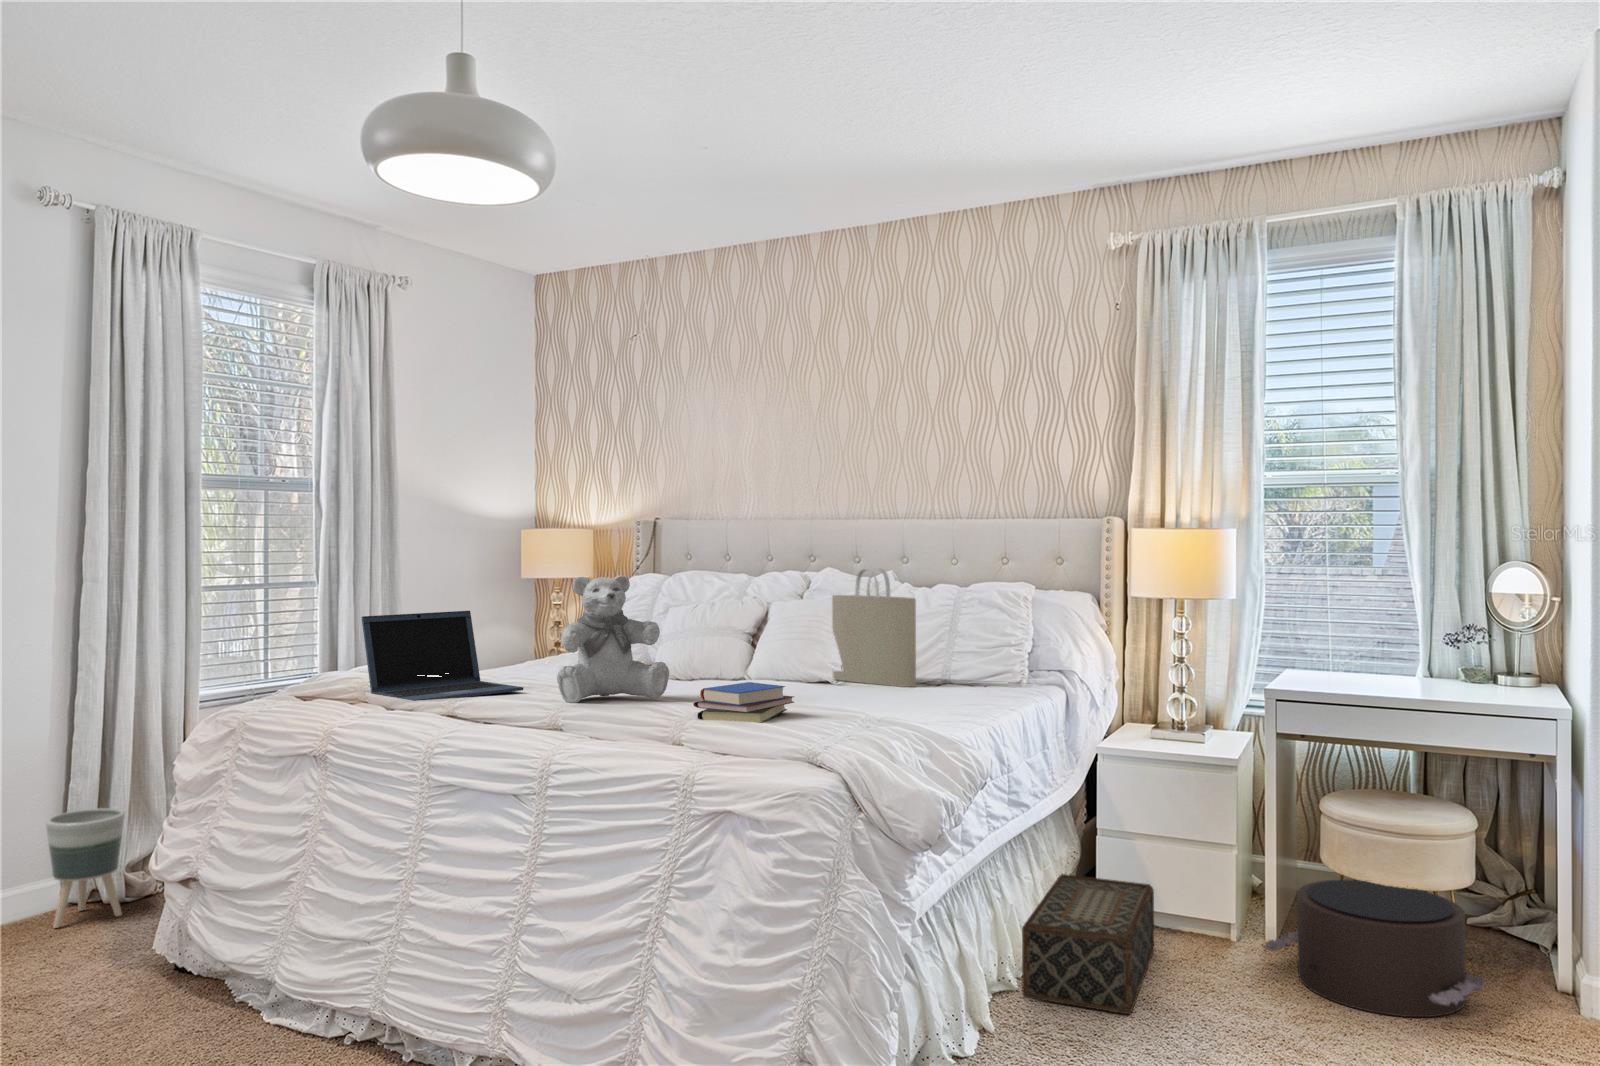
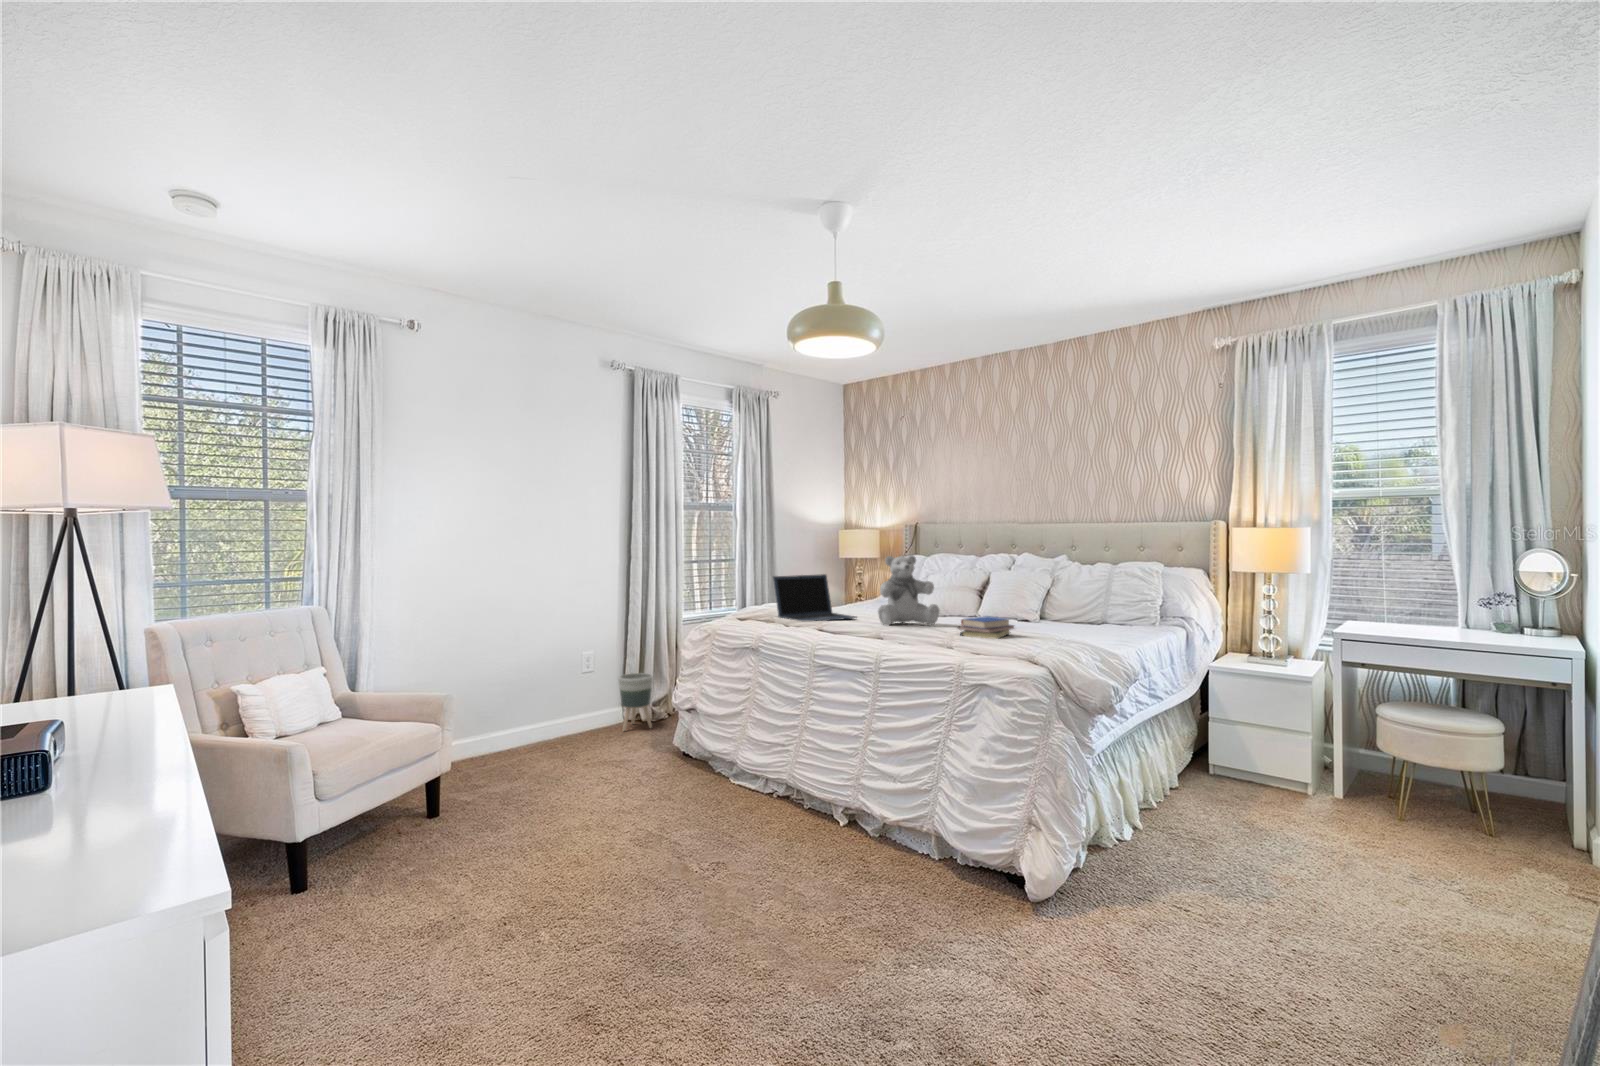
tote bag: present [832,569,916,687] -> none [1032,553,1087,624]
woven basket: present [1022,874,1154,1014] -> none [1160,743,1251,829]
pouf: present [1264,879,1488,1017] -> none [1331,759,1510,853]

